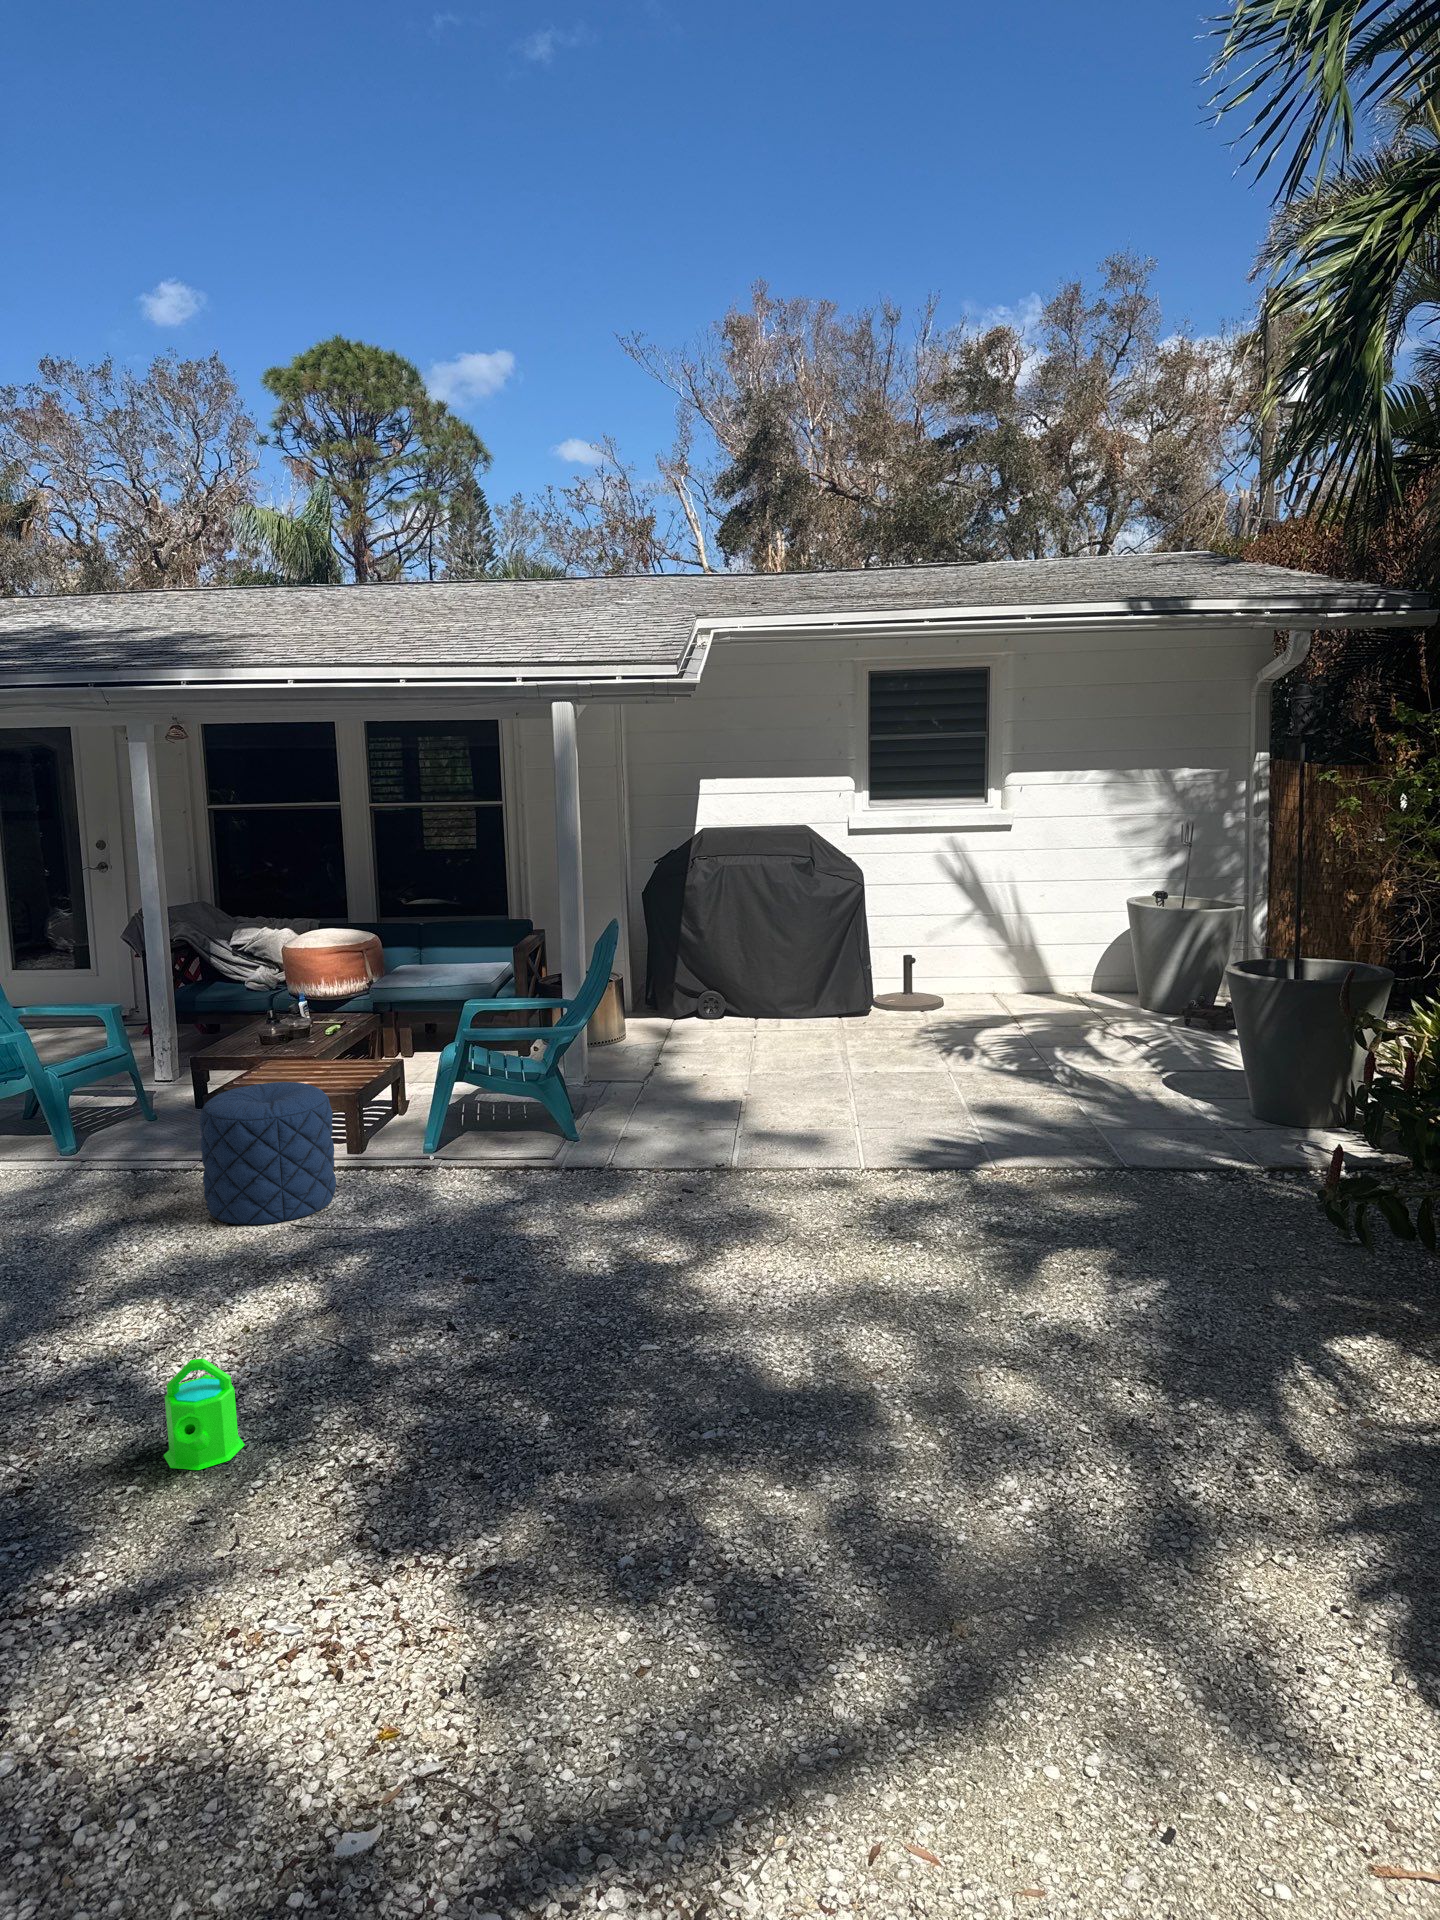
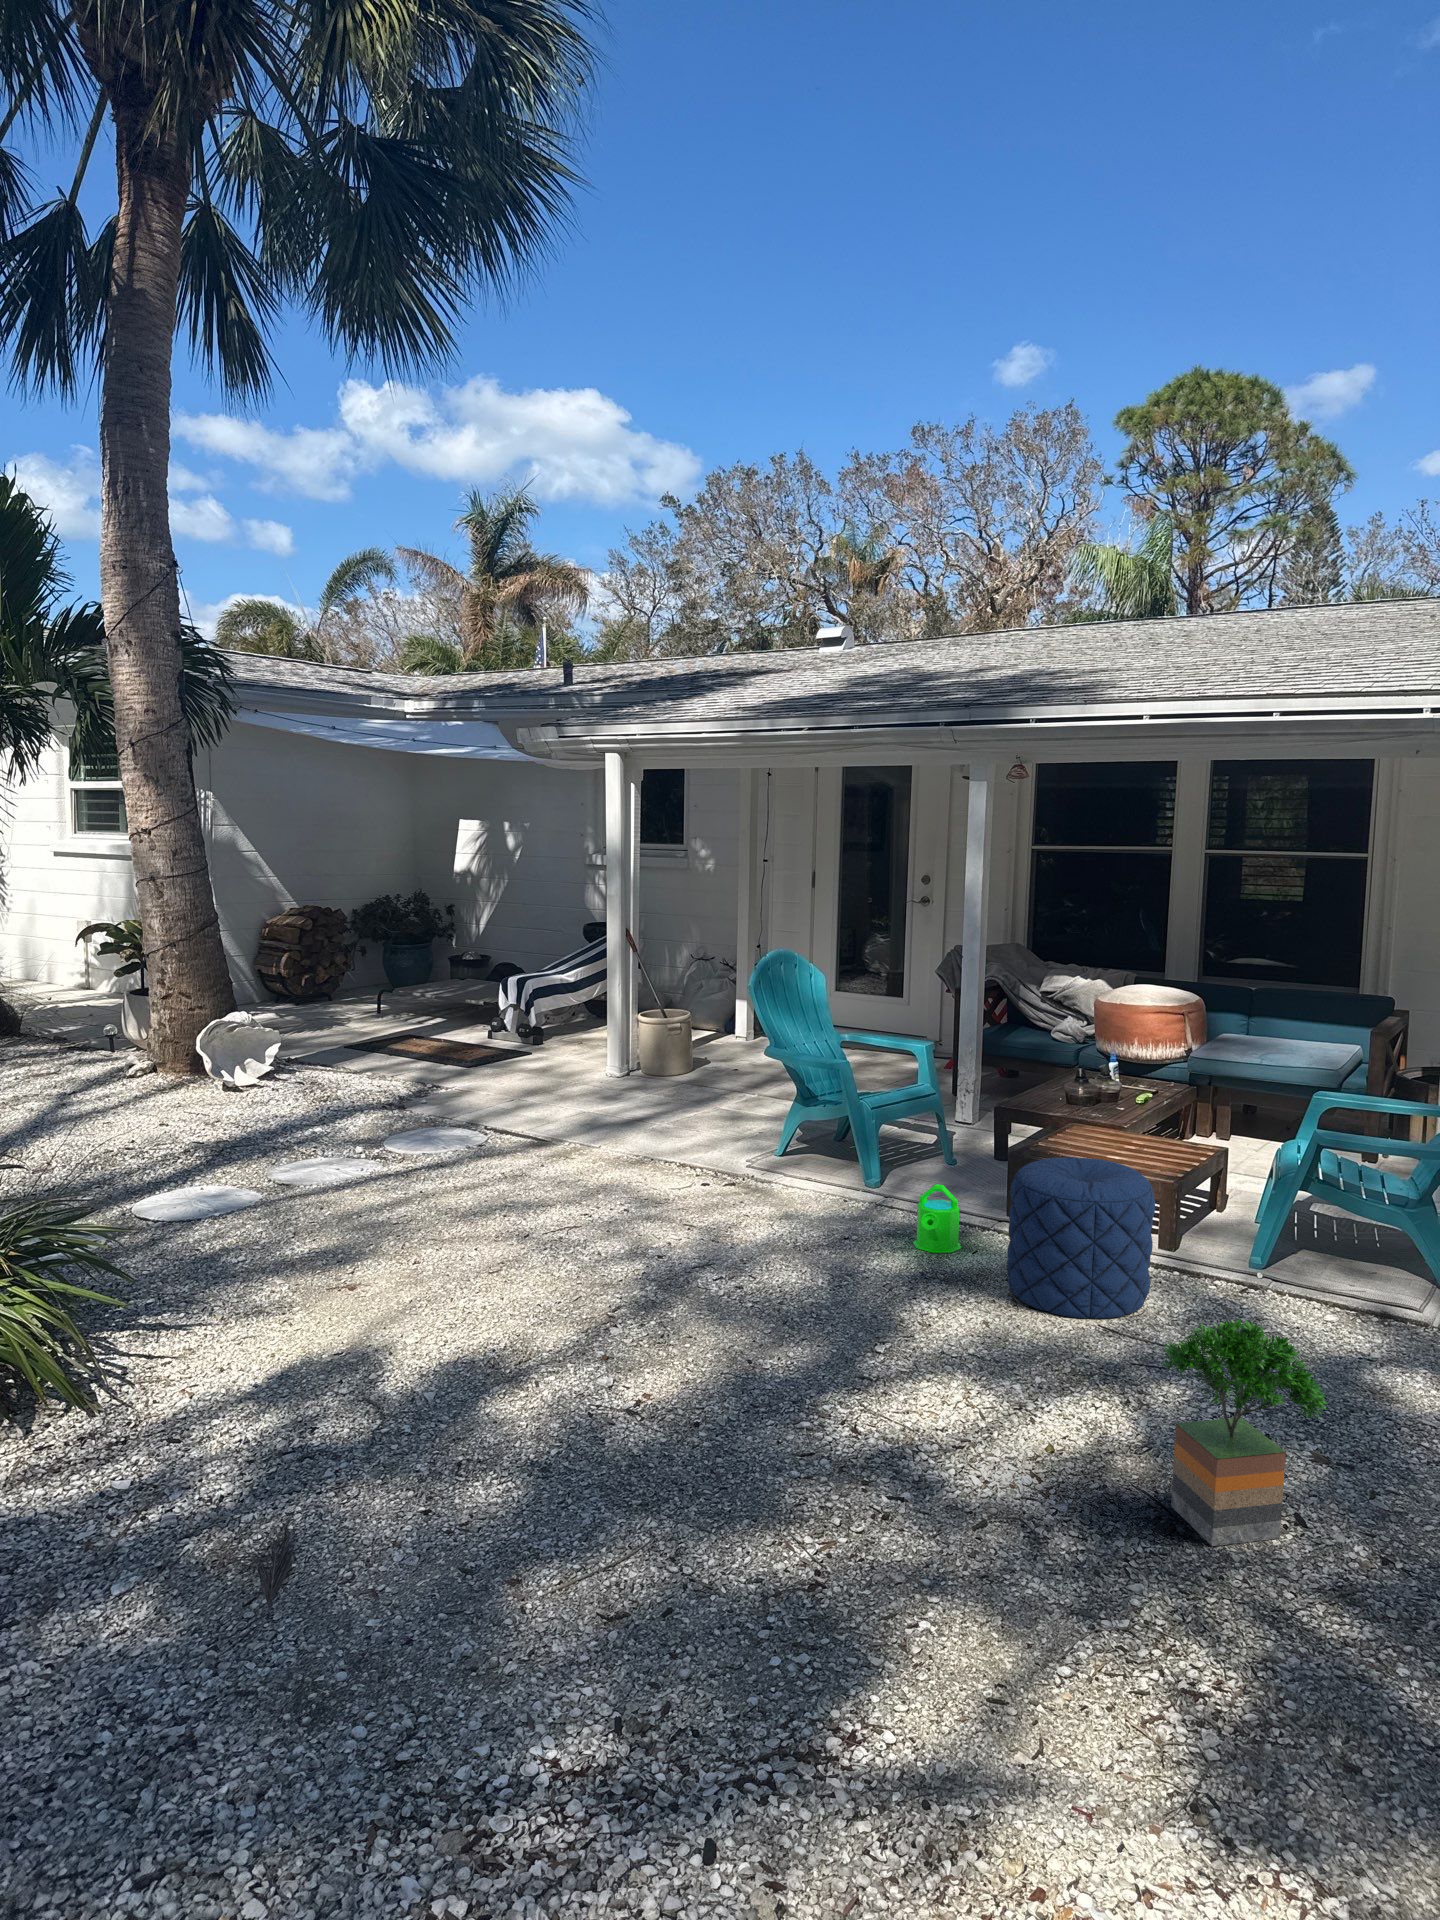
potted tree: none [327,1177,458,1362] -> present [1161,1318,1328,1546]
watering can: present [163,1358,245,1470] -> present [913,1184,962,1253]

